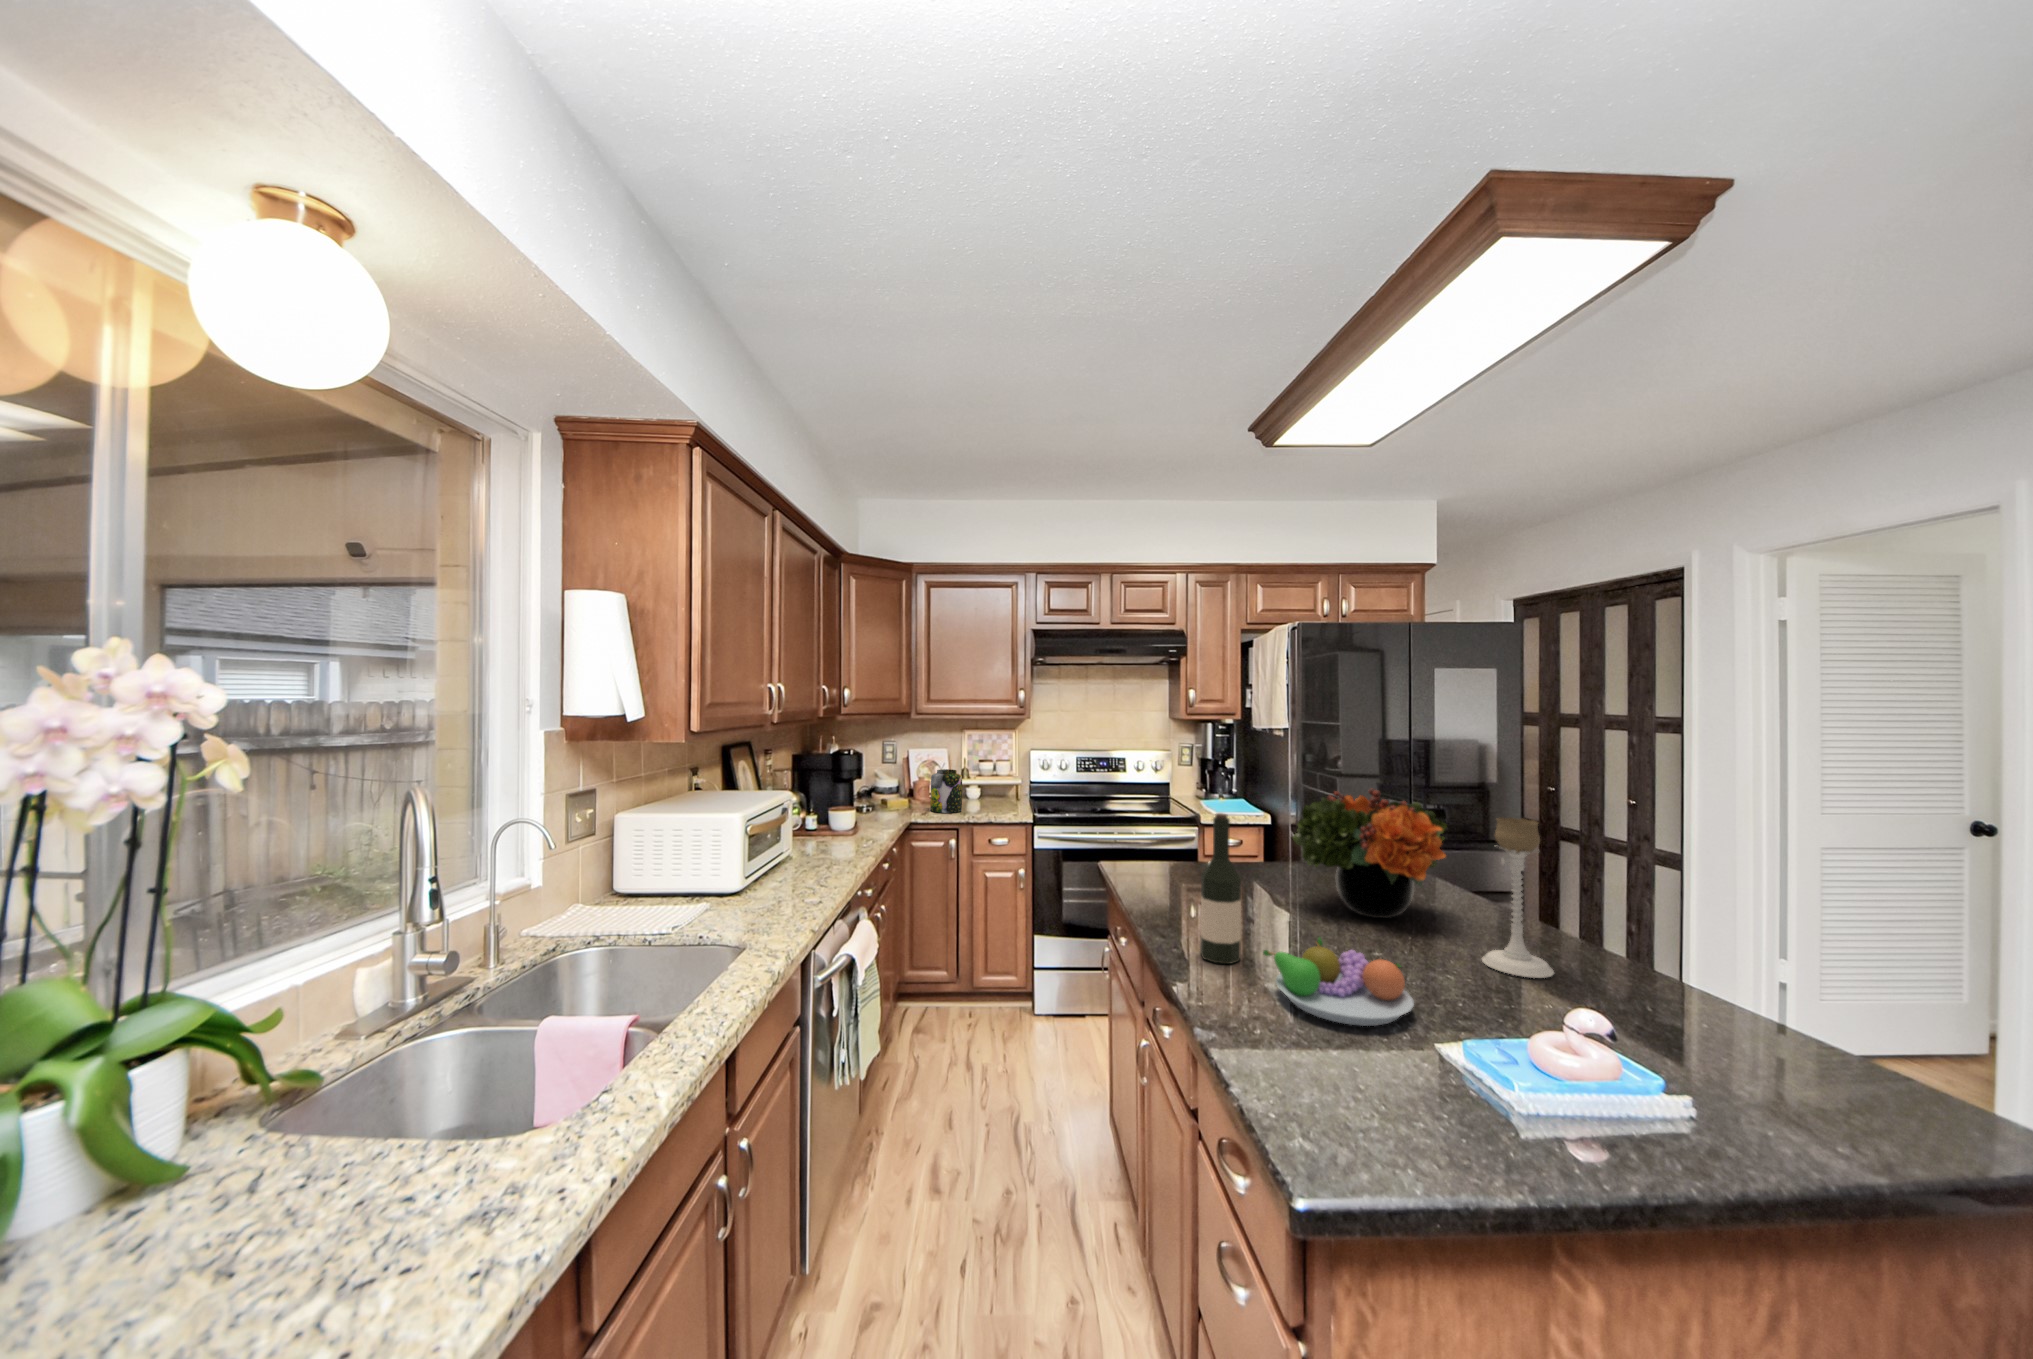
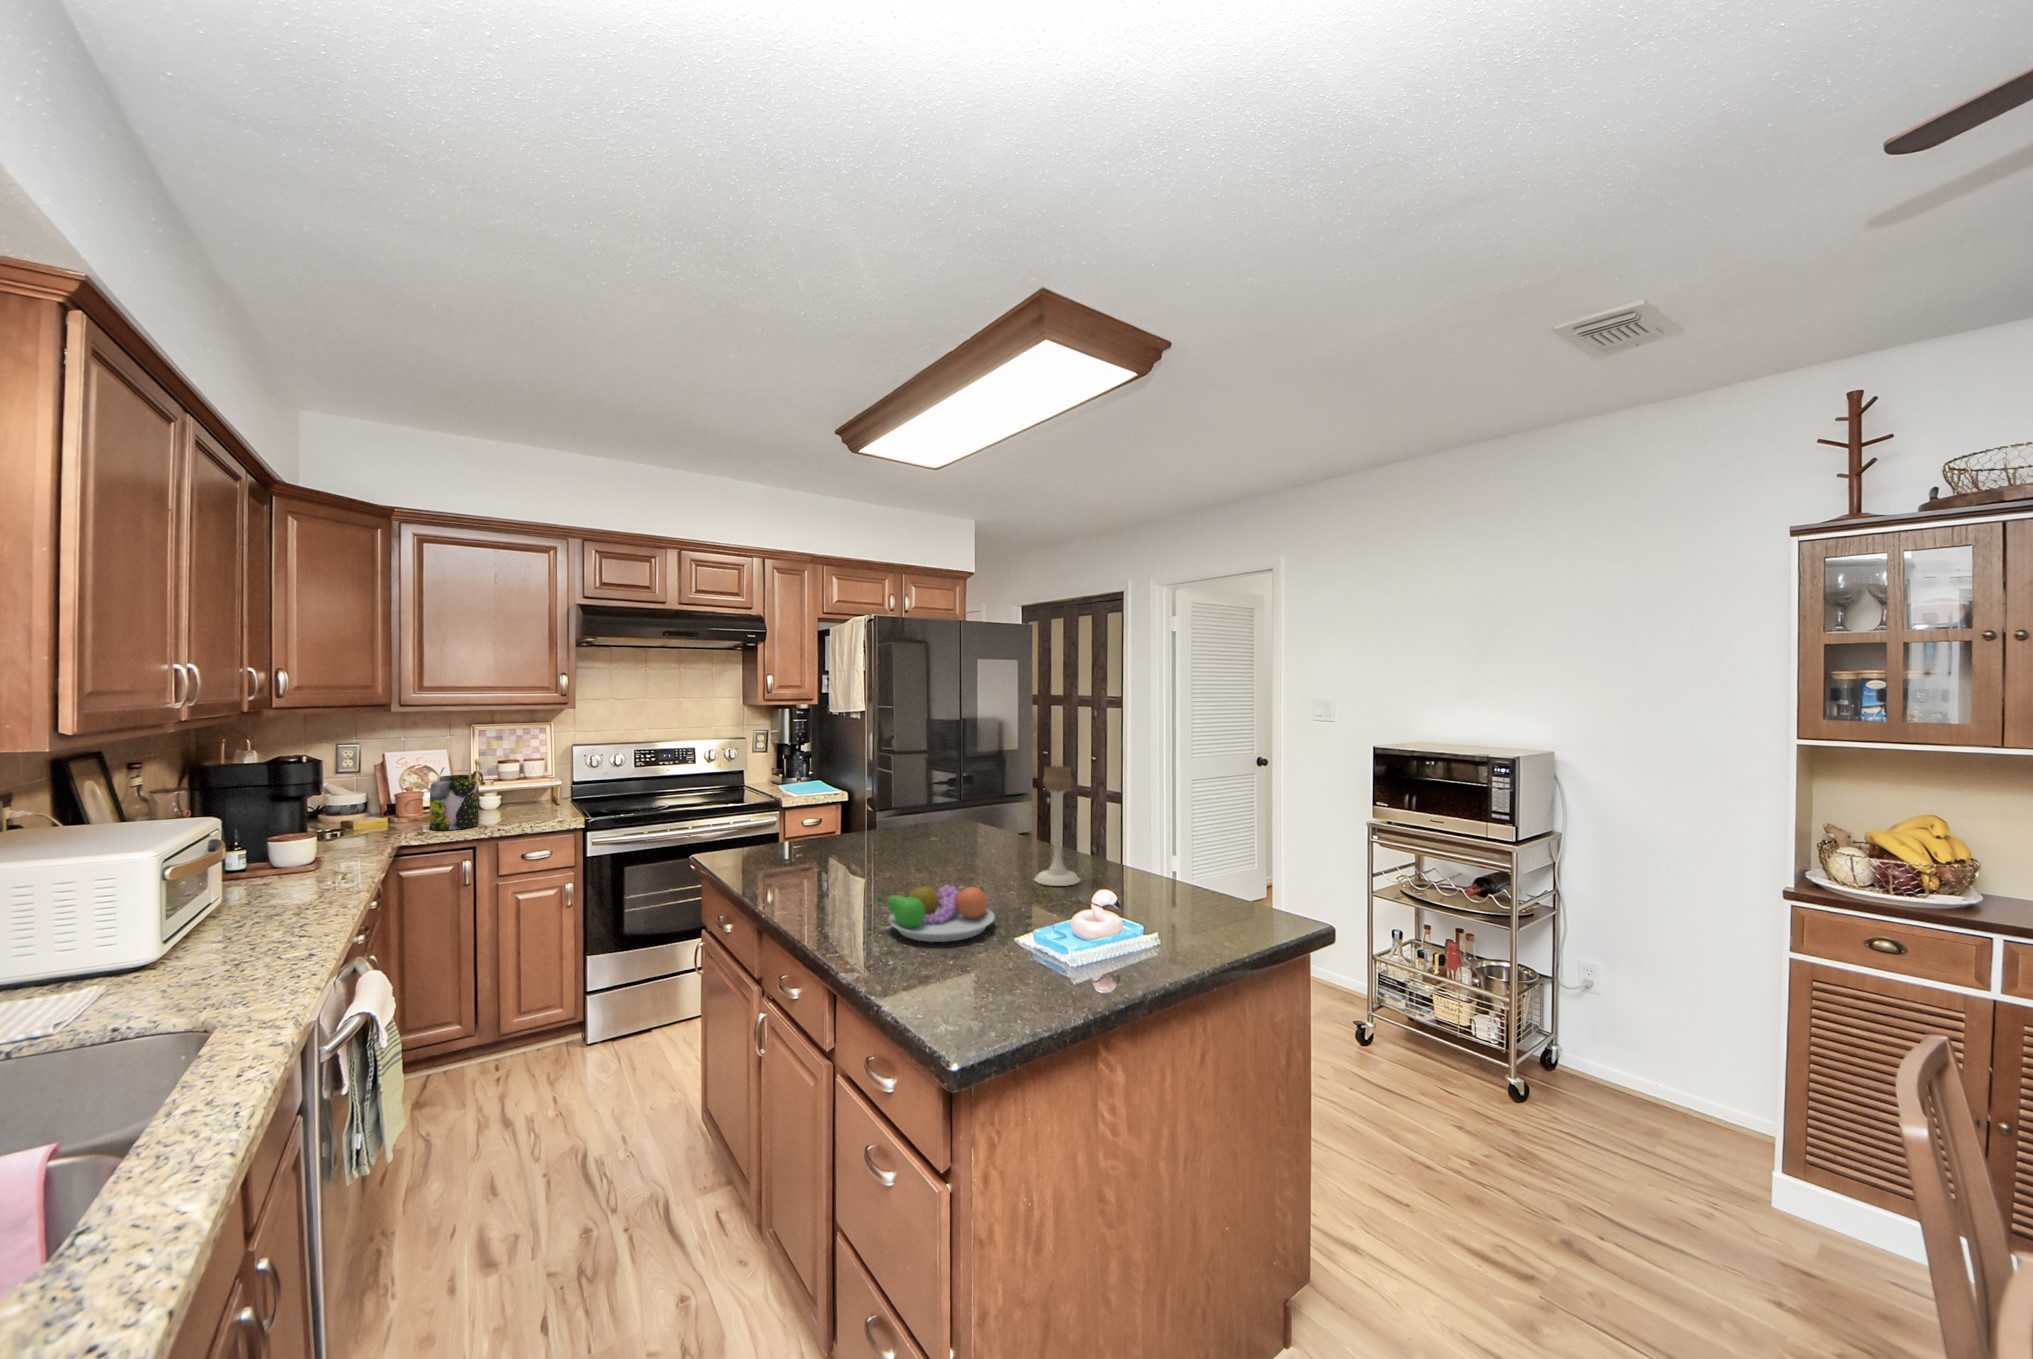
flower arrangement: present [1293,788,1446,918] -> none [885,753,1009,864]
wine bottle: present [1200,813,1241,964] -> none [815,782,853,920]

